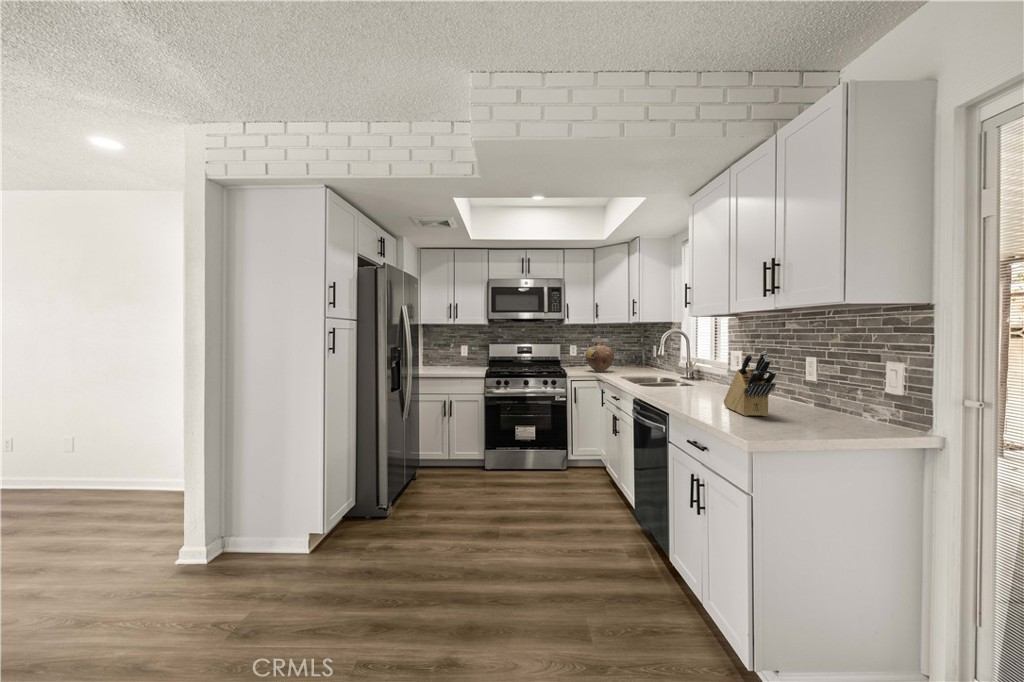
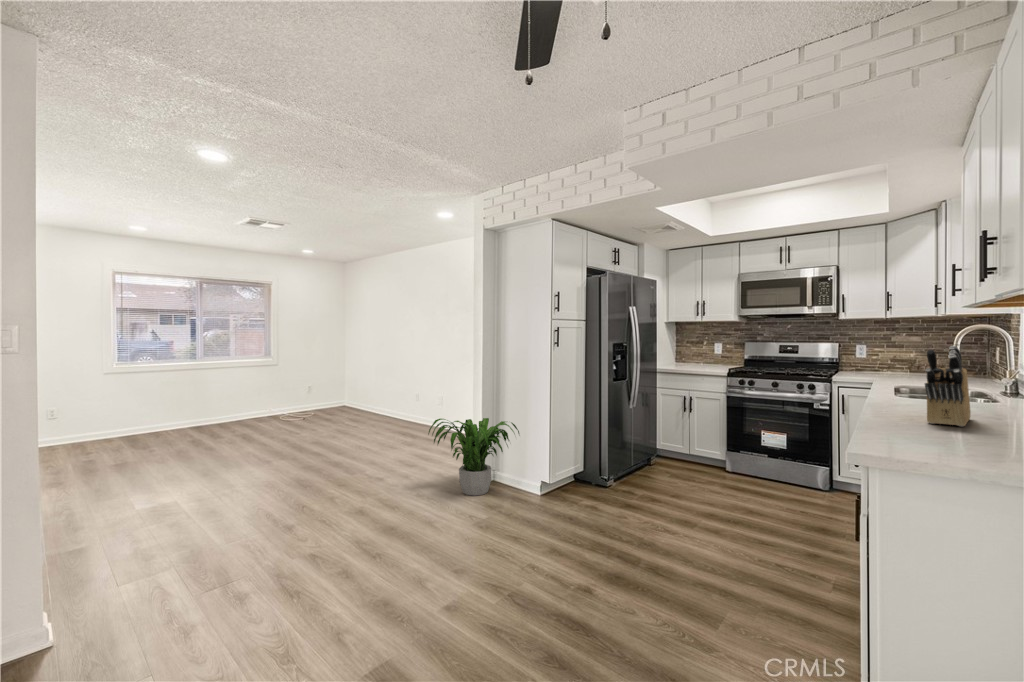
vase: present [586,342,614,372] -> none [860,339,906,377]
potted plant: none [96,462,277,593] -> present [428,418,519,496]

